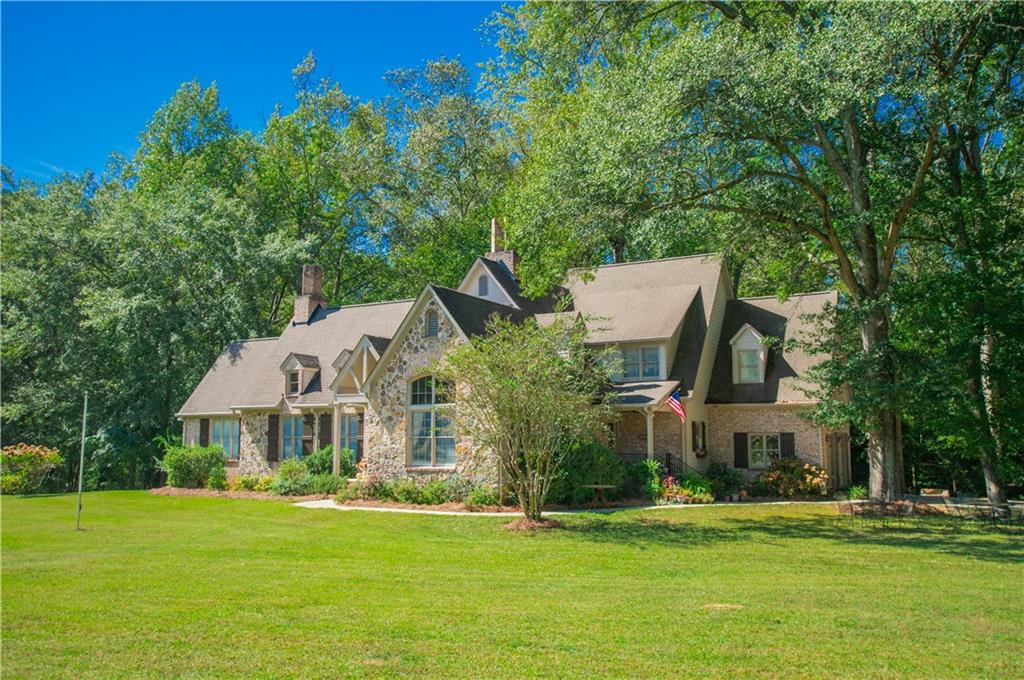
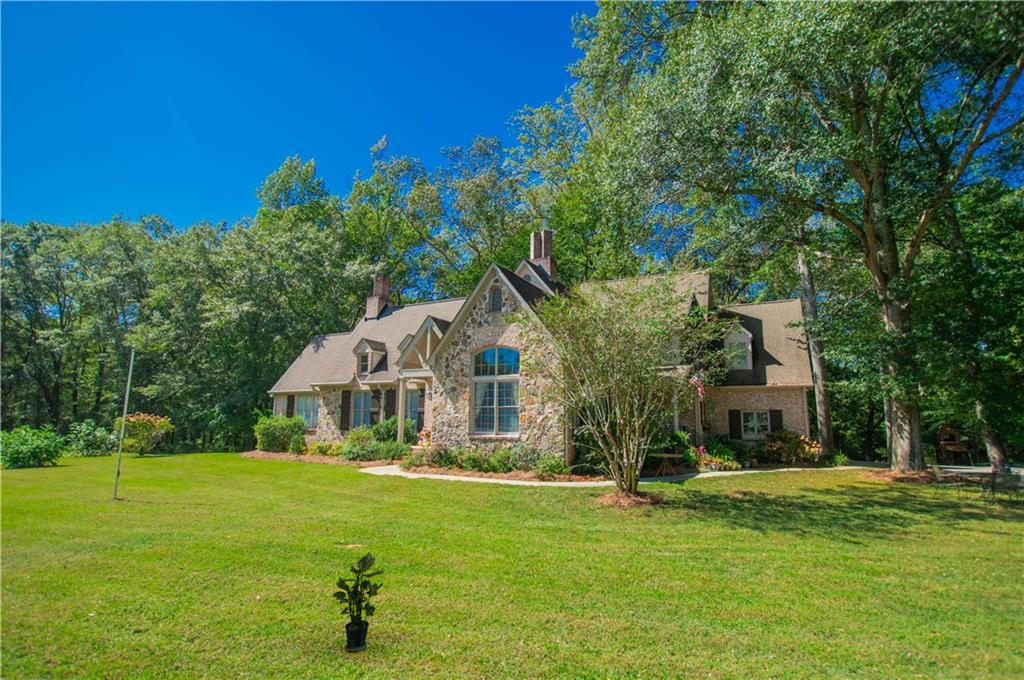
potted plant: none [289,524,313,566] -> present [332,552,384,652]

